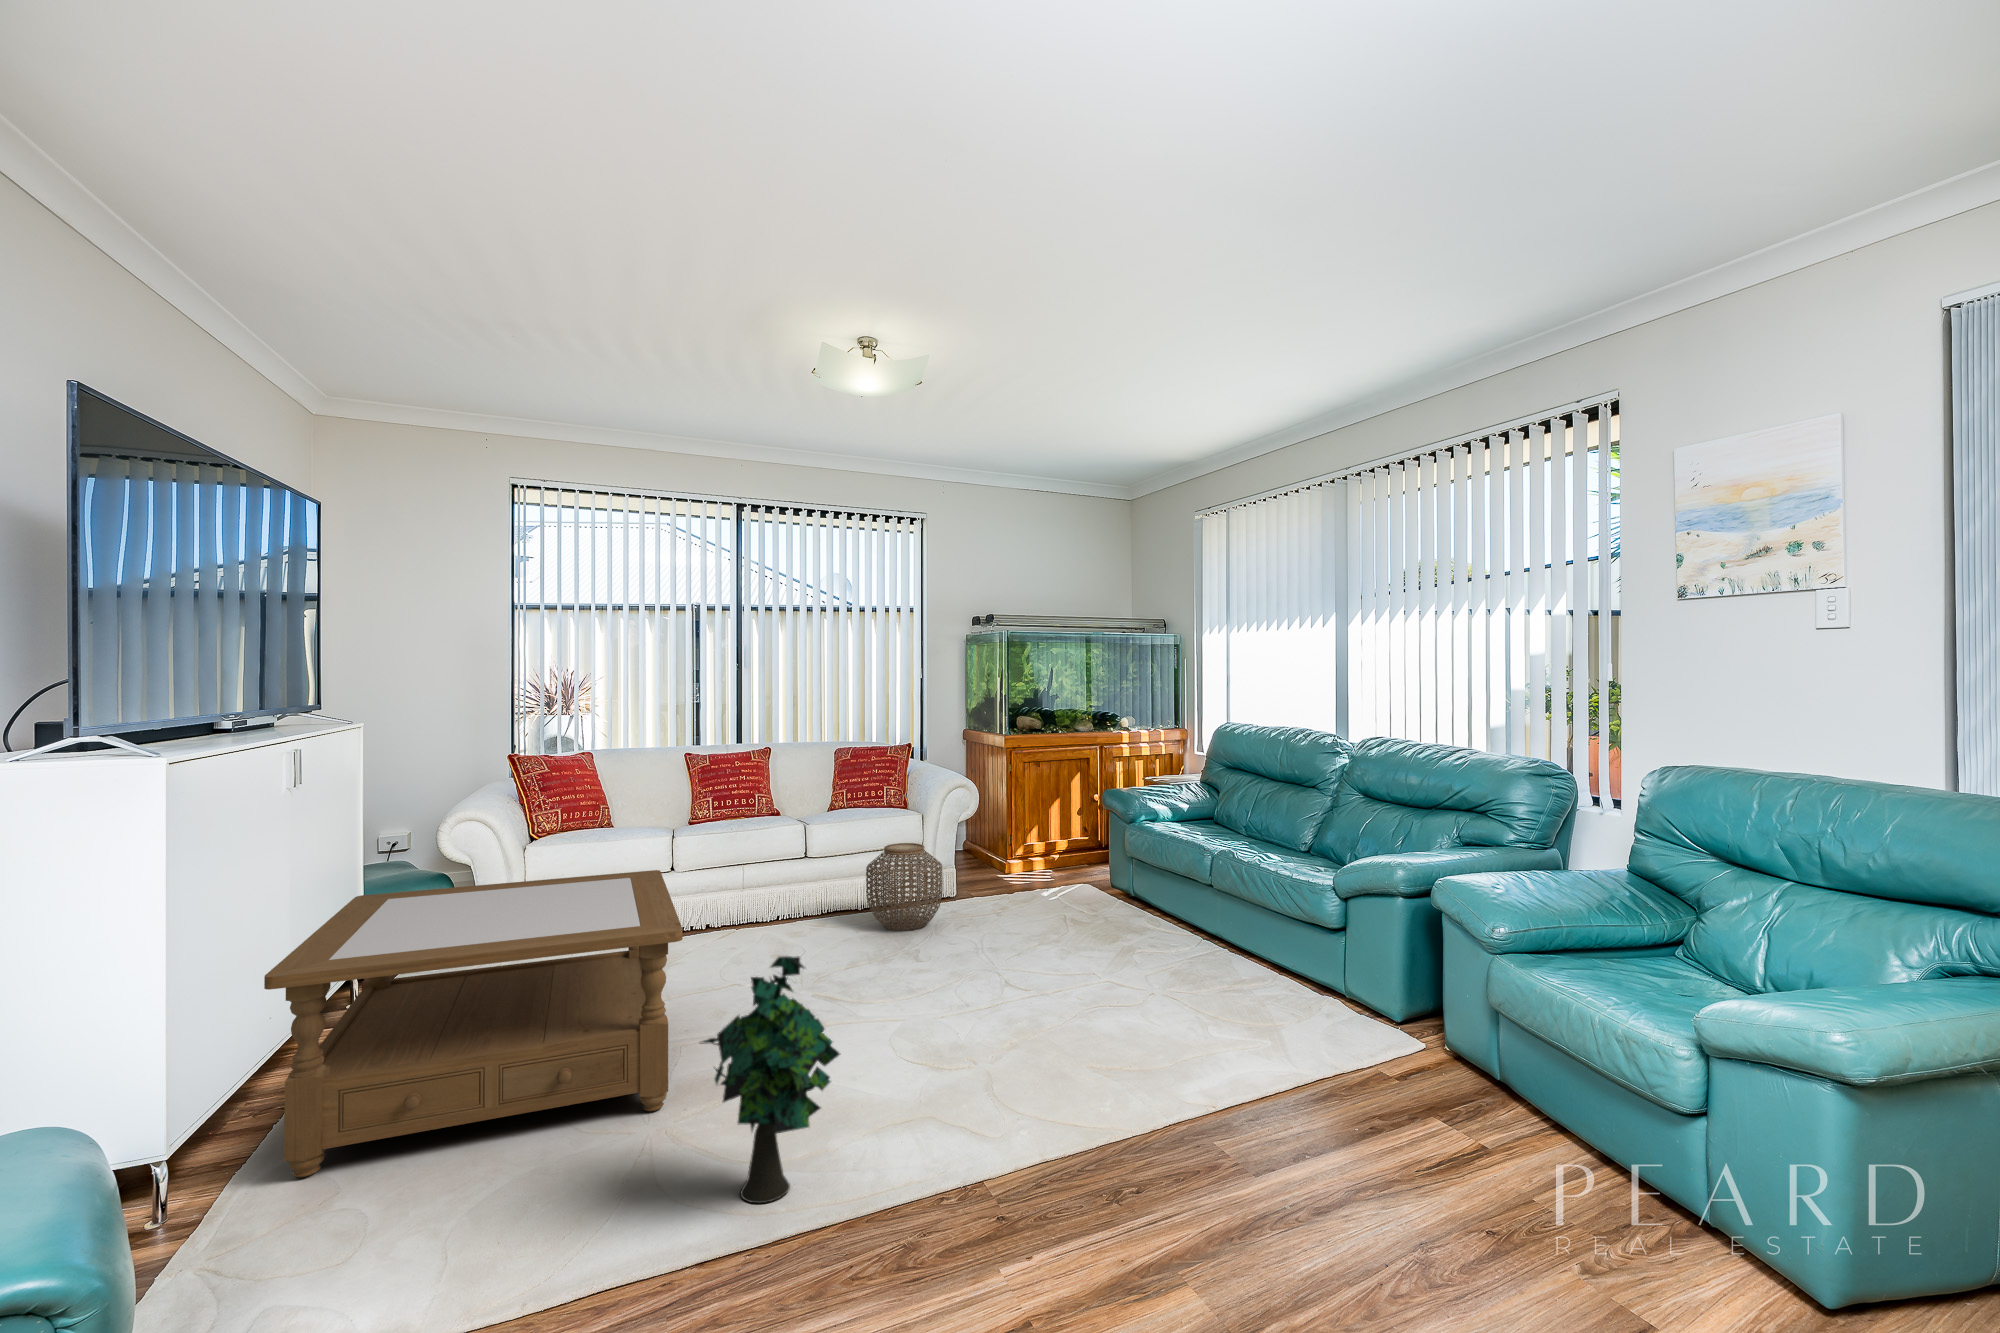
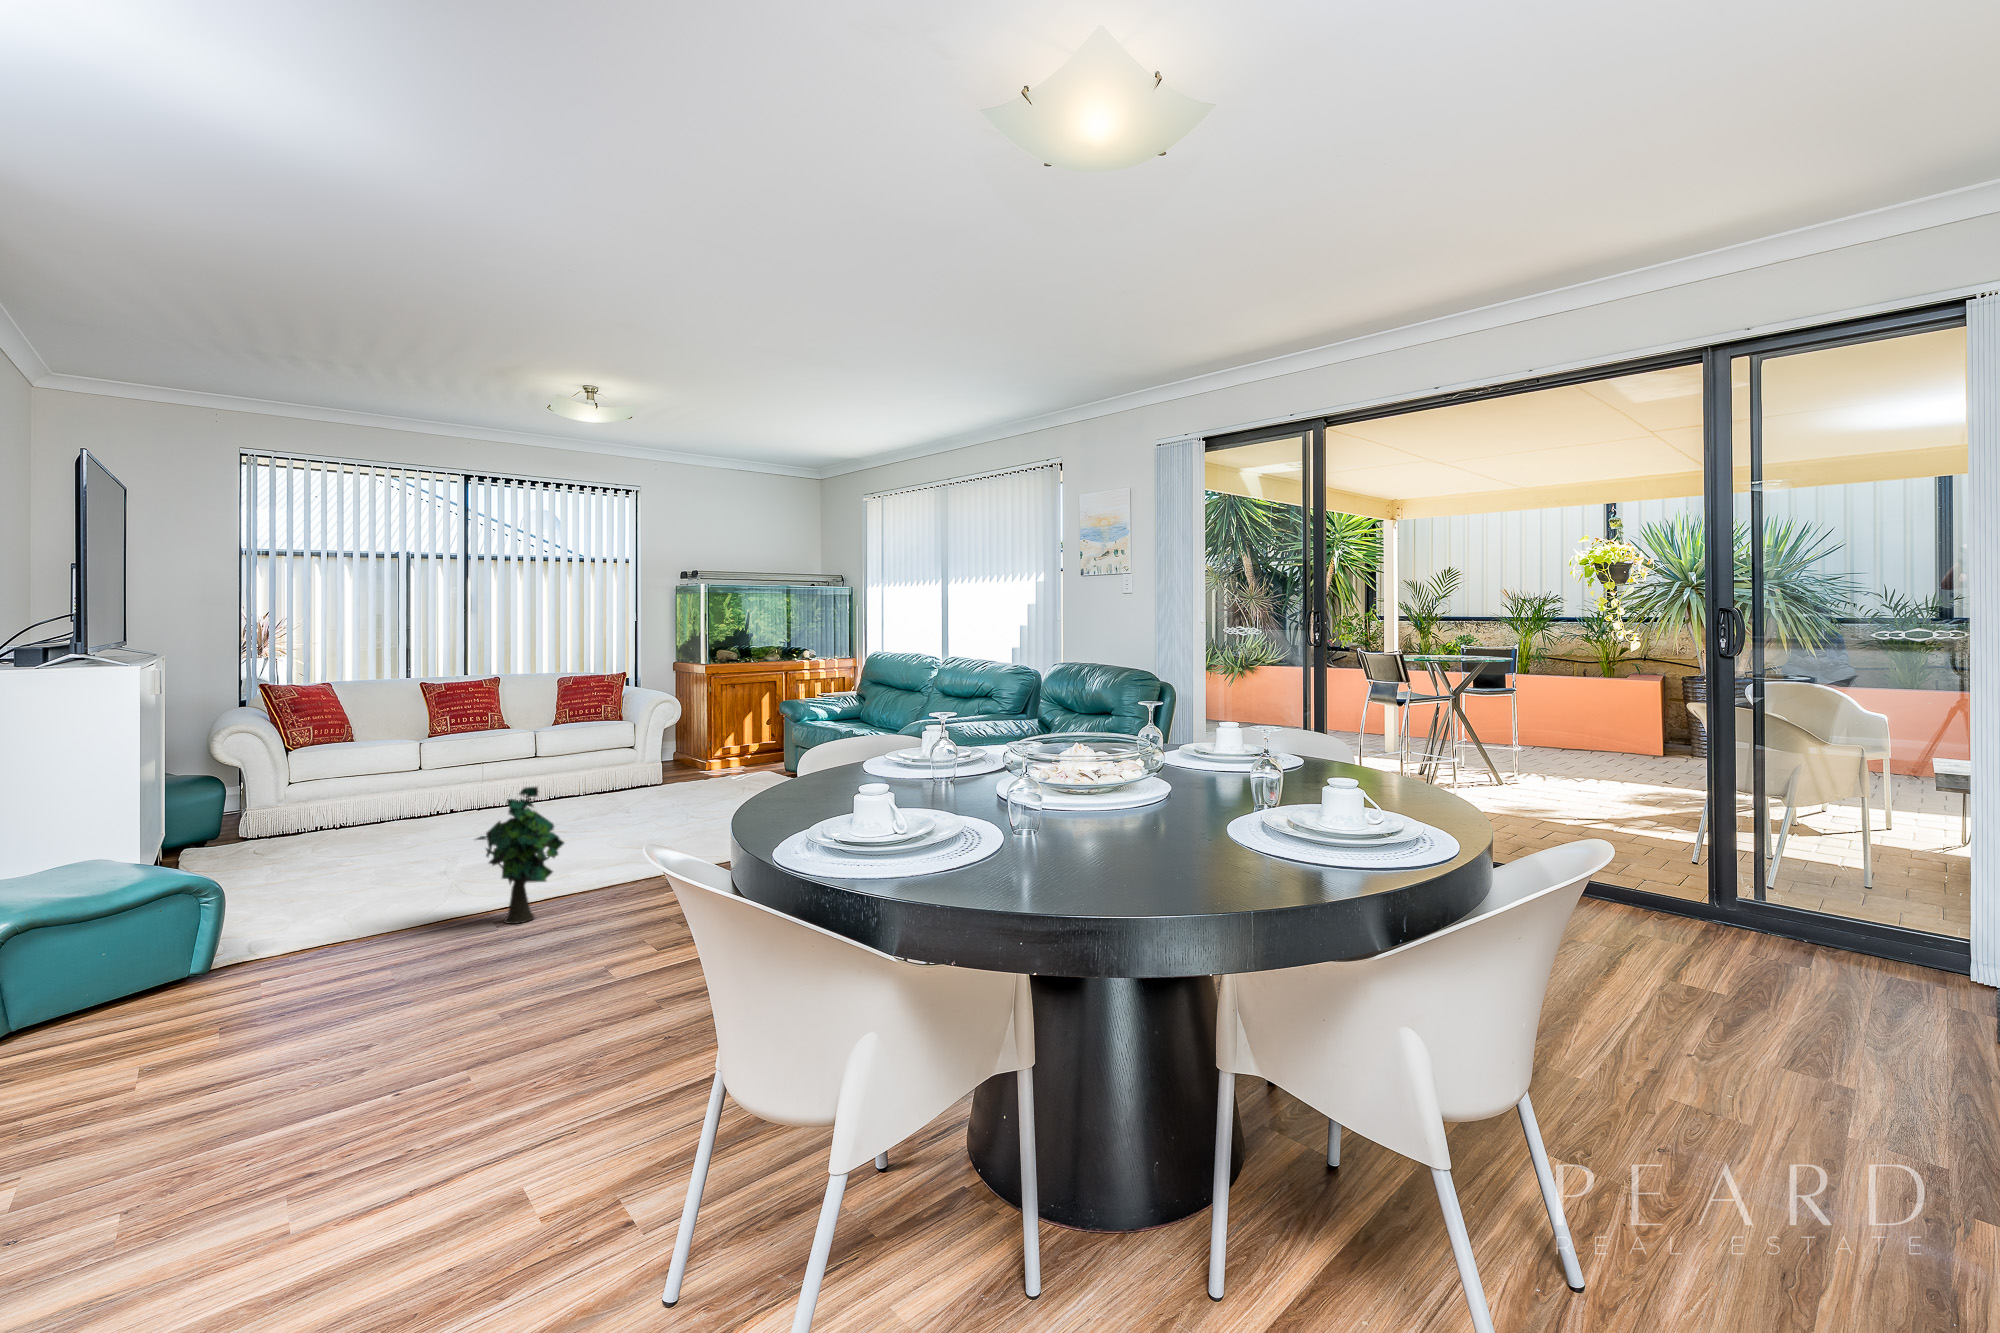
woven basket: present [866,843,943,930] -> none [586,745,648,808]
coffee table: present [264,870,683,1177] -> none [163,760,454,941]

